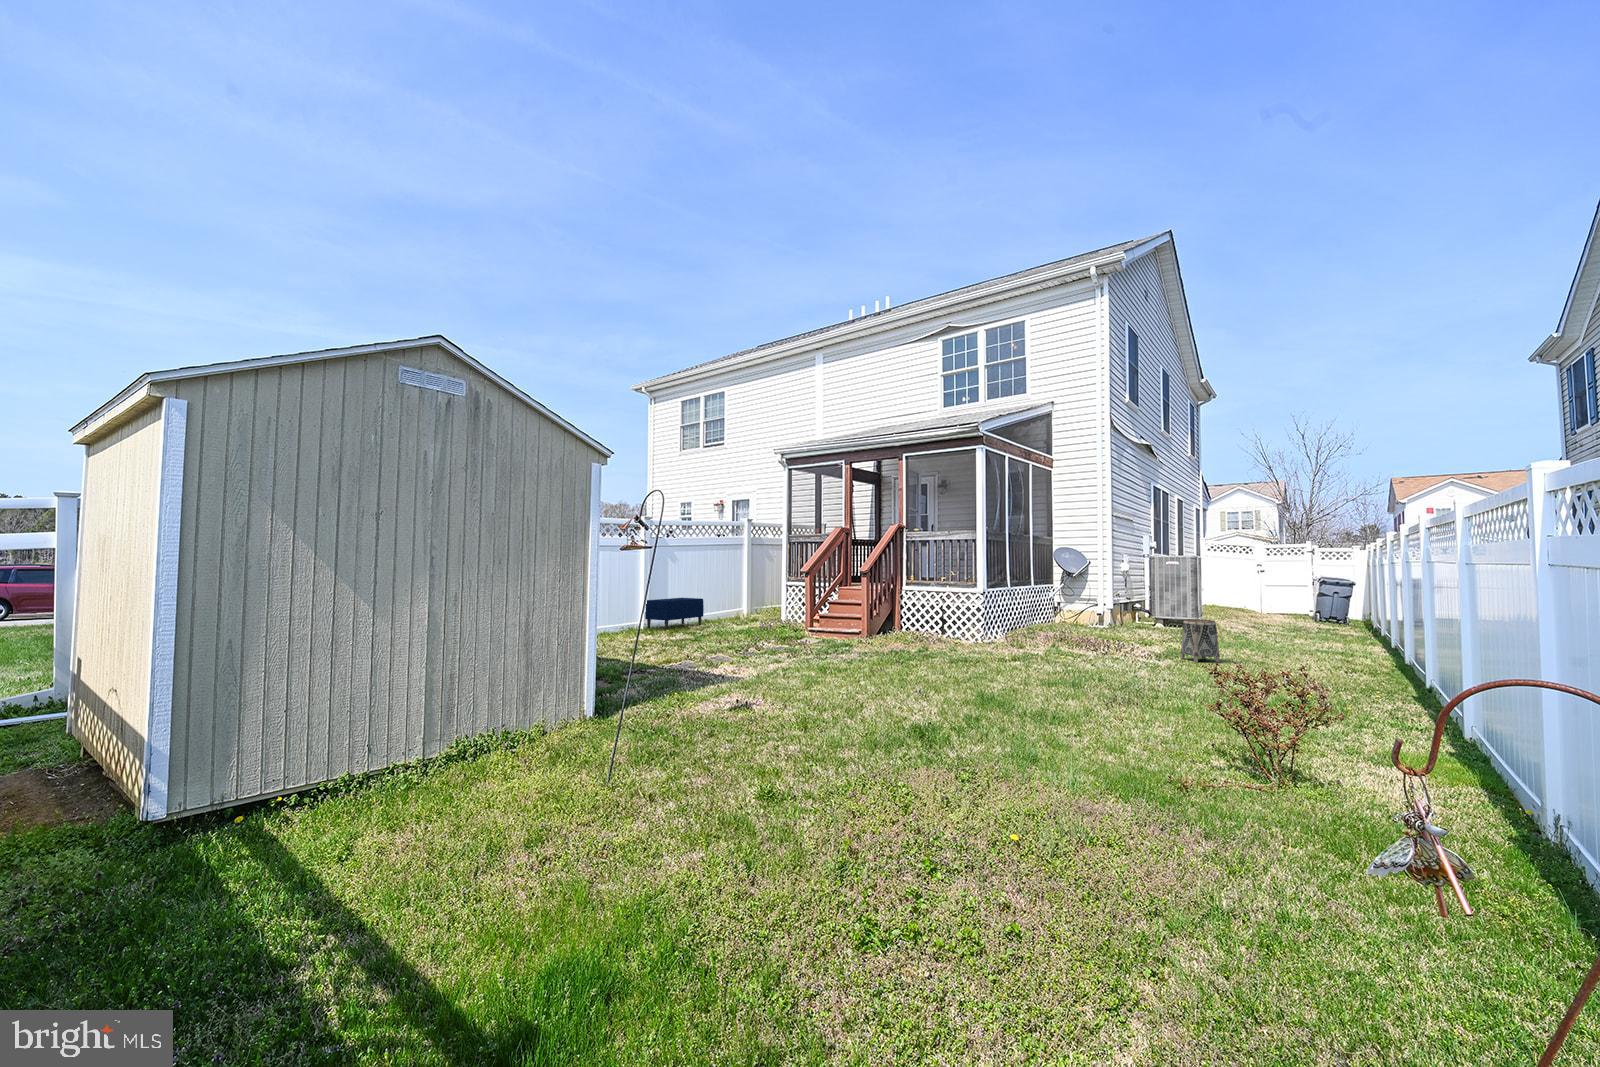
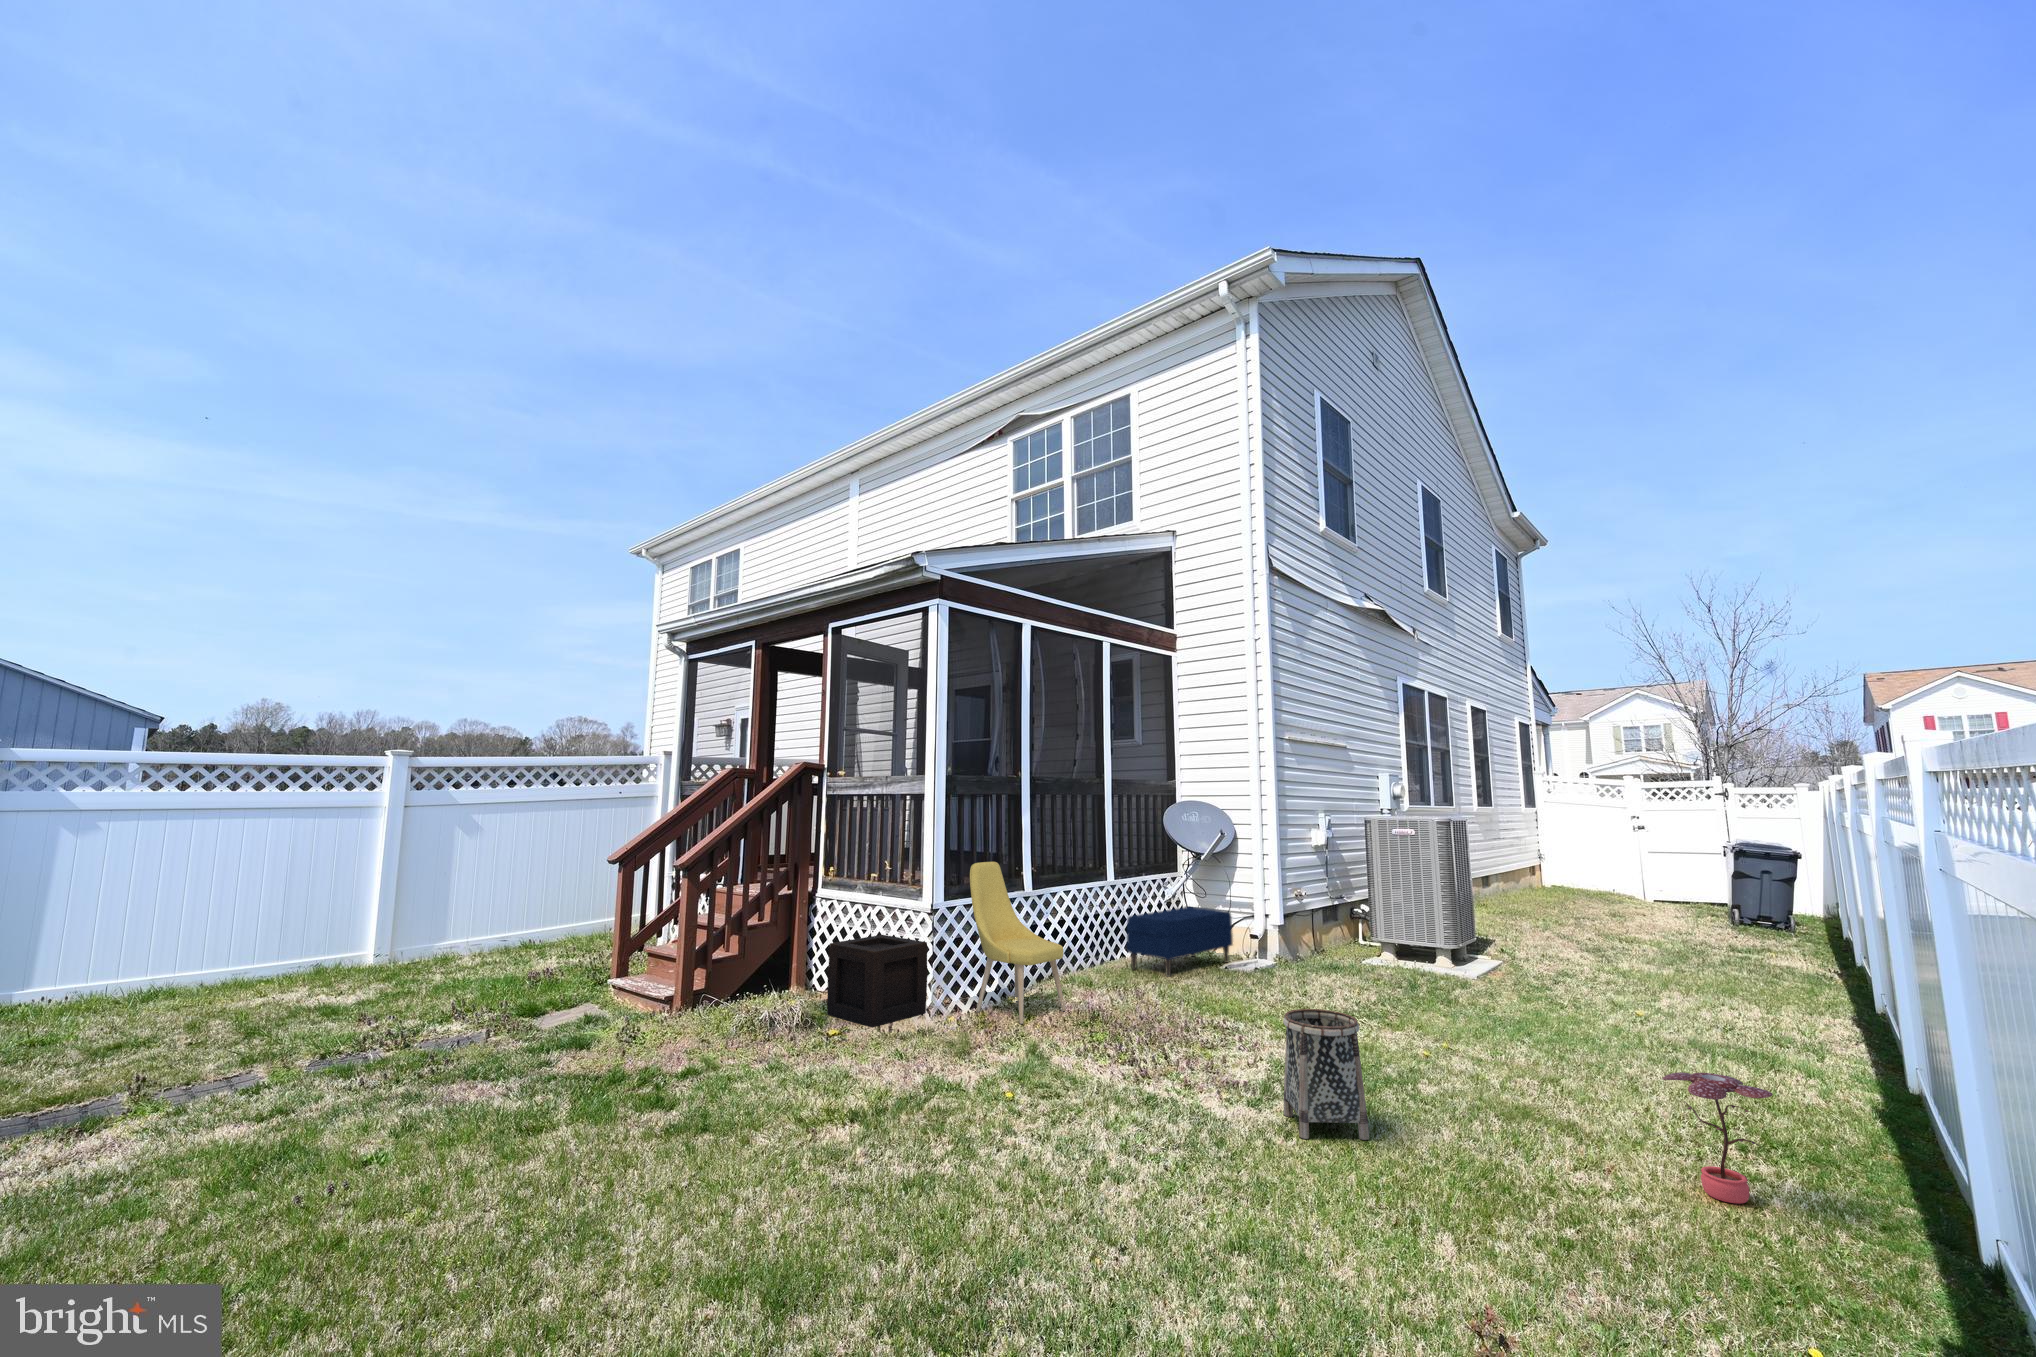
chair: none [992,572,1040,642] -> present [970,862,1066,1024]
bench: present [645,598,704,630] -> present [1127,907,1233,977]
wooden crate: none [934,606,978,642] -> present [827,935,927,1027]
potted plant: none [1332,631,1371,671] -> present [1662,1072,1773,1204]

